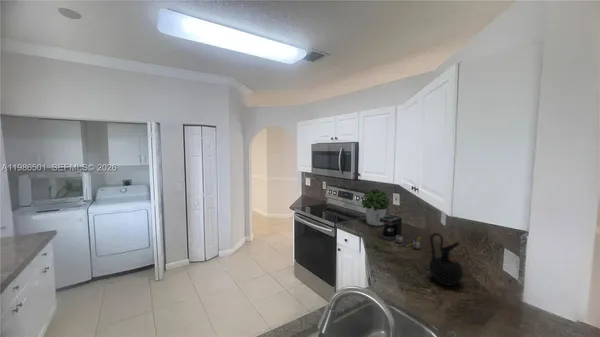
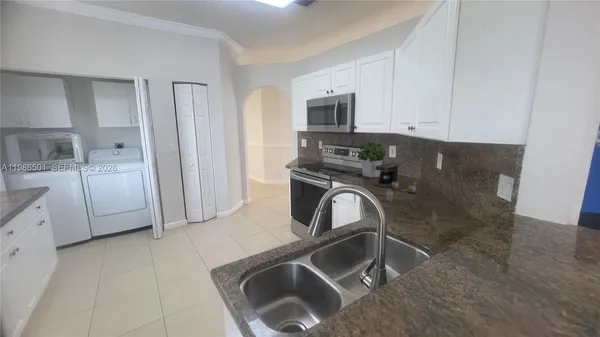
ceramic jug: present [429,233,463,286] -> none [426,167,460,218]

